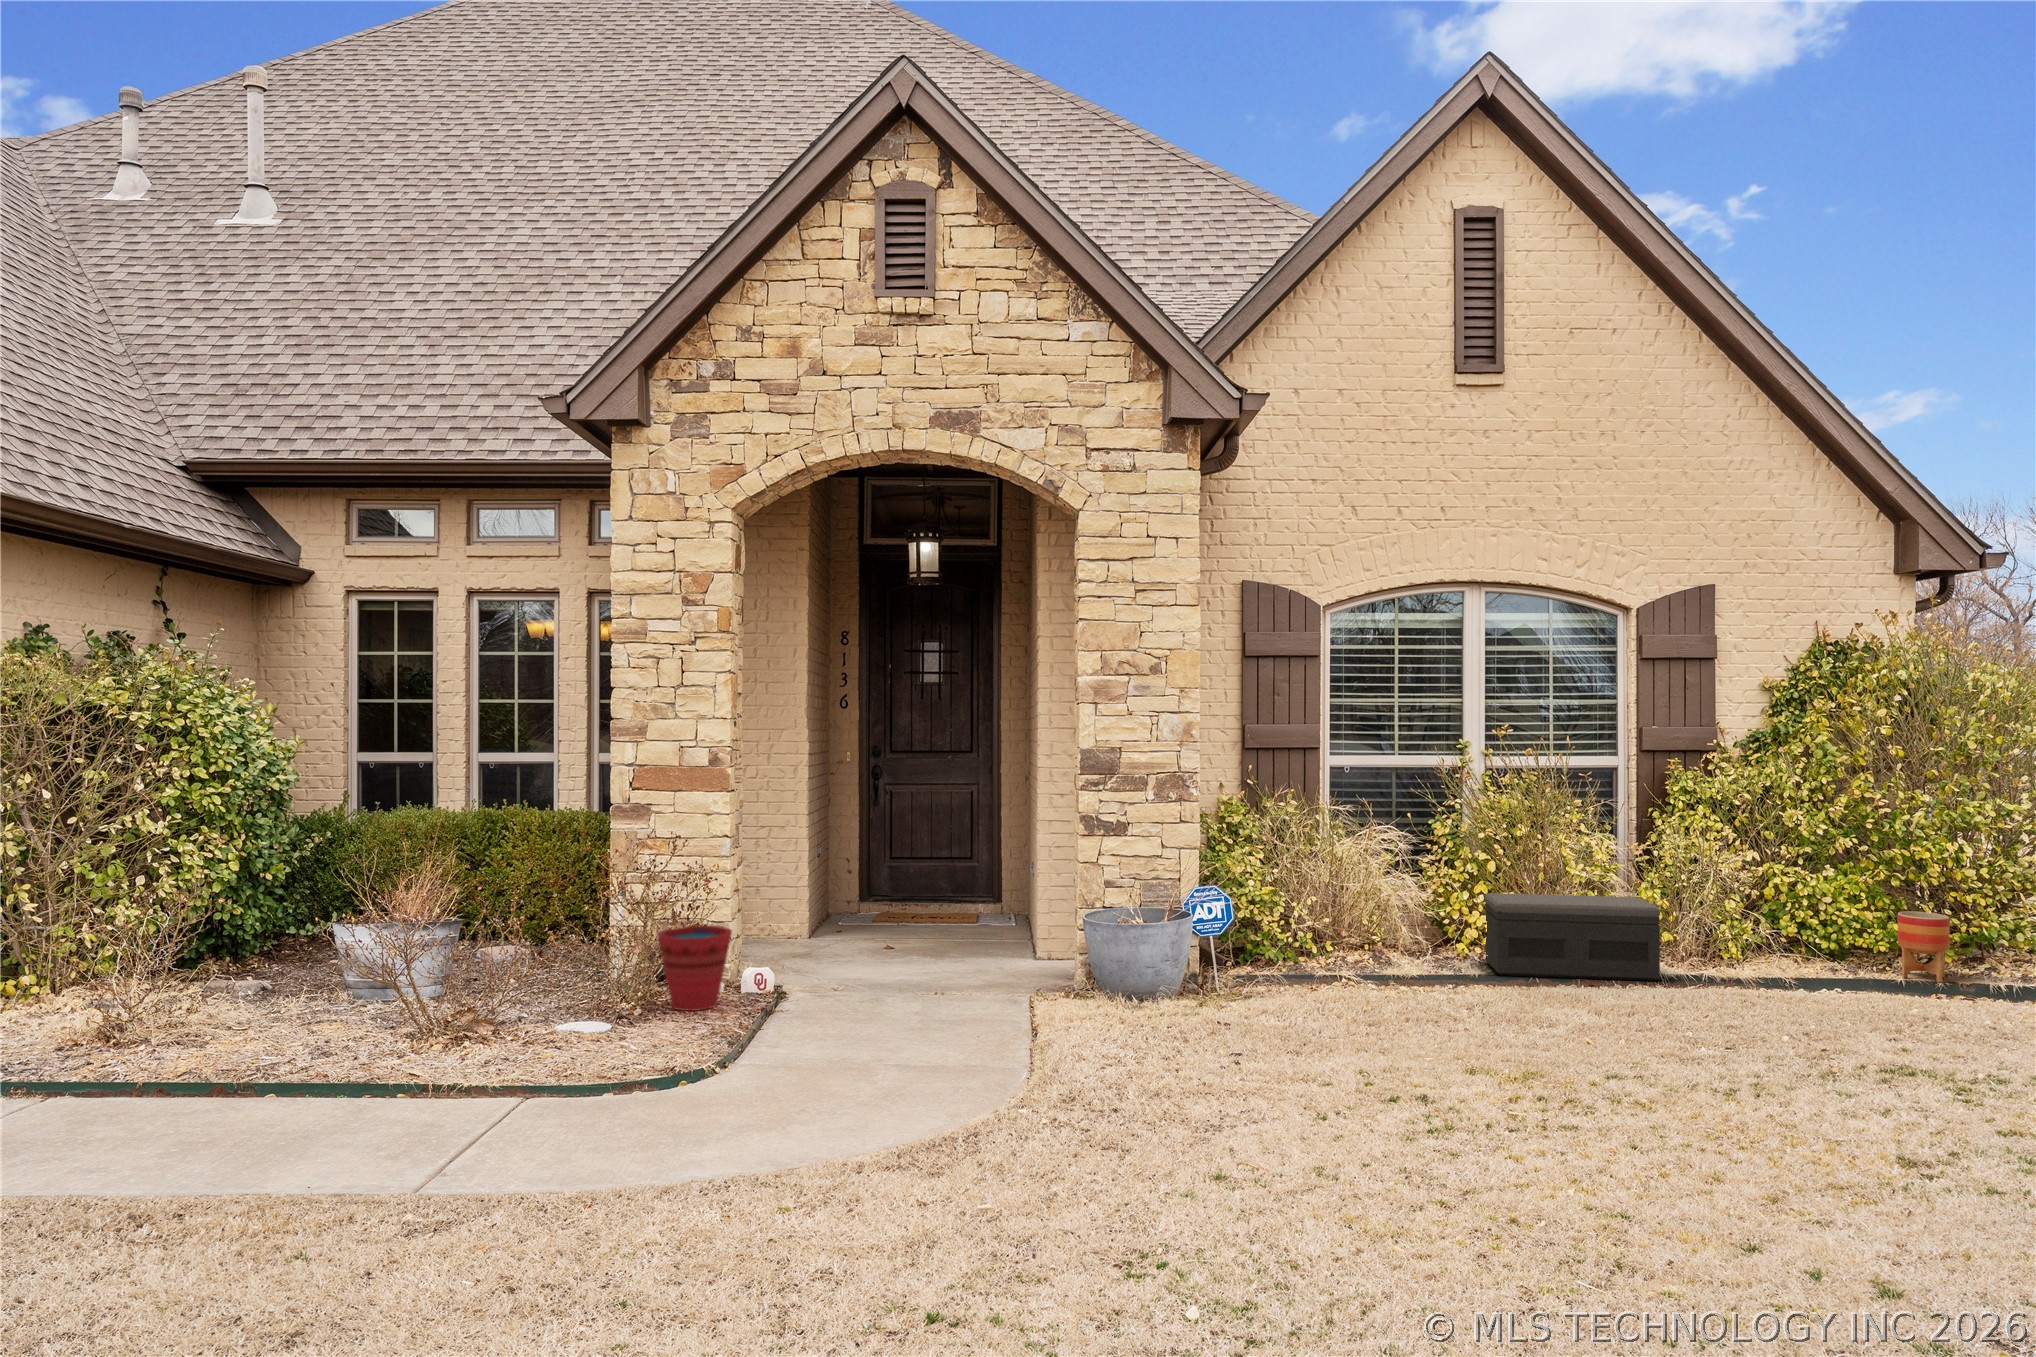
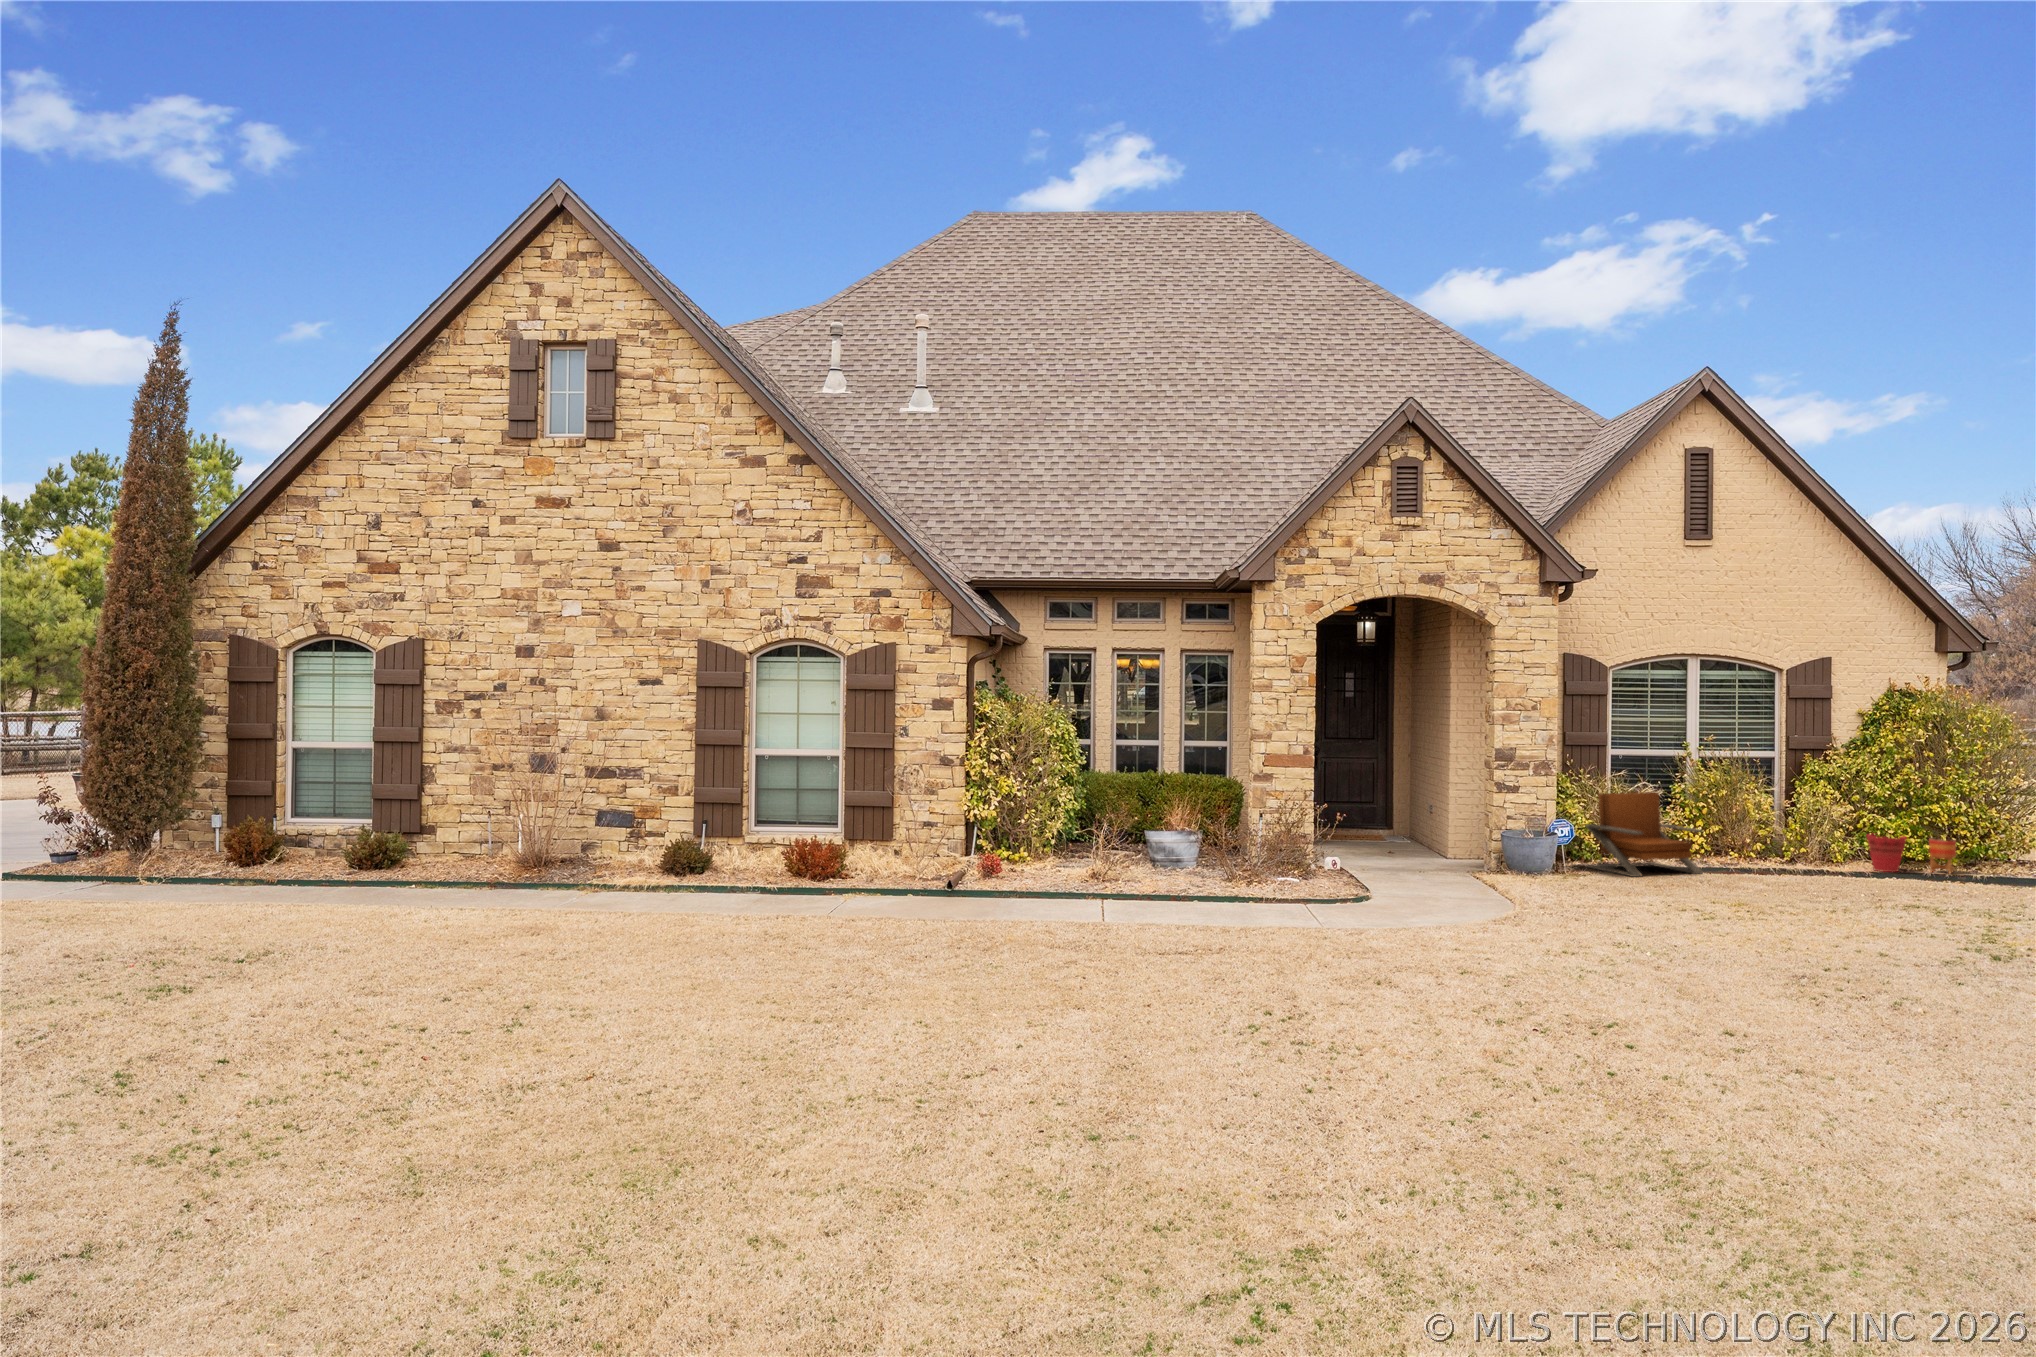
lounge chair: none [1264,831,1479,1004] -> present [1585,792,1702,877]
storage bench: present [1485,893,1660,981] -> none [1701,827,1799,872]
bucket: present [657,926,732,1011] -> present [1867,834,1907,872]

